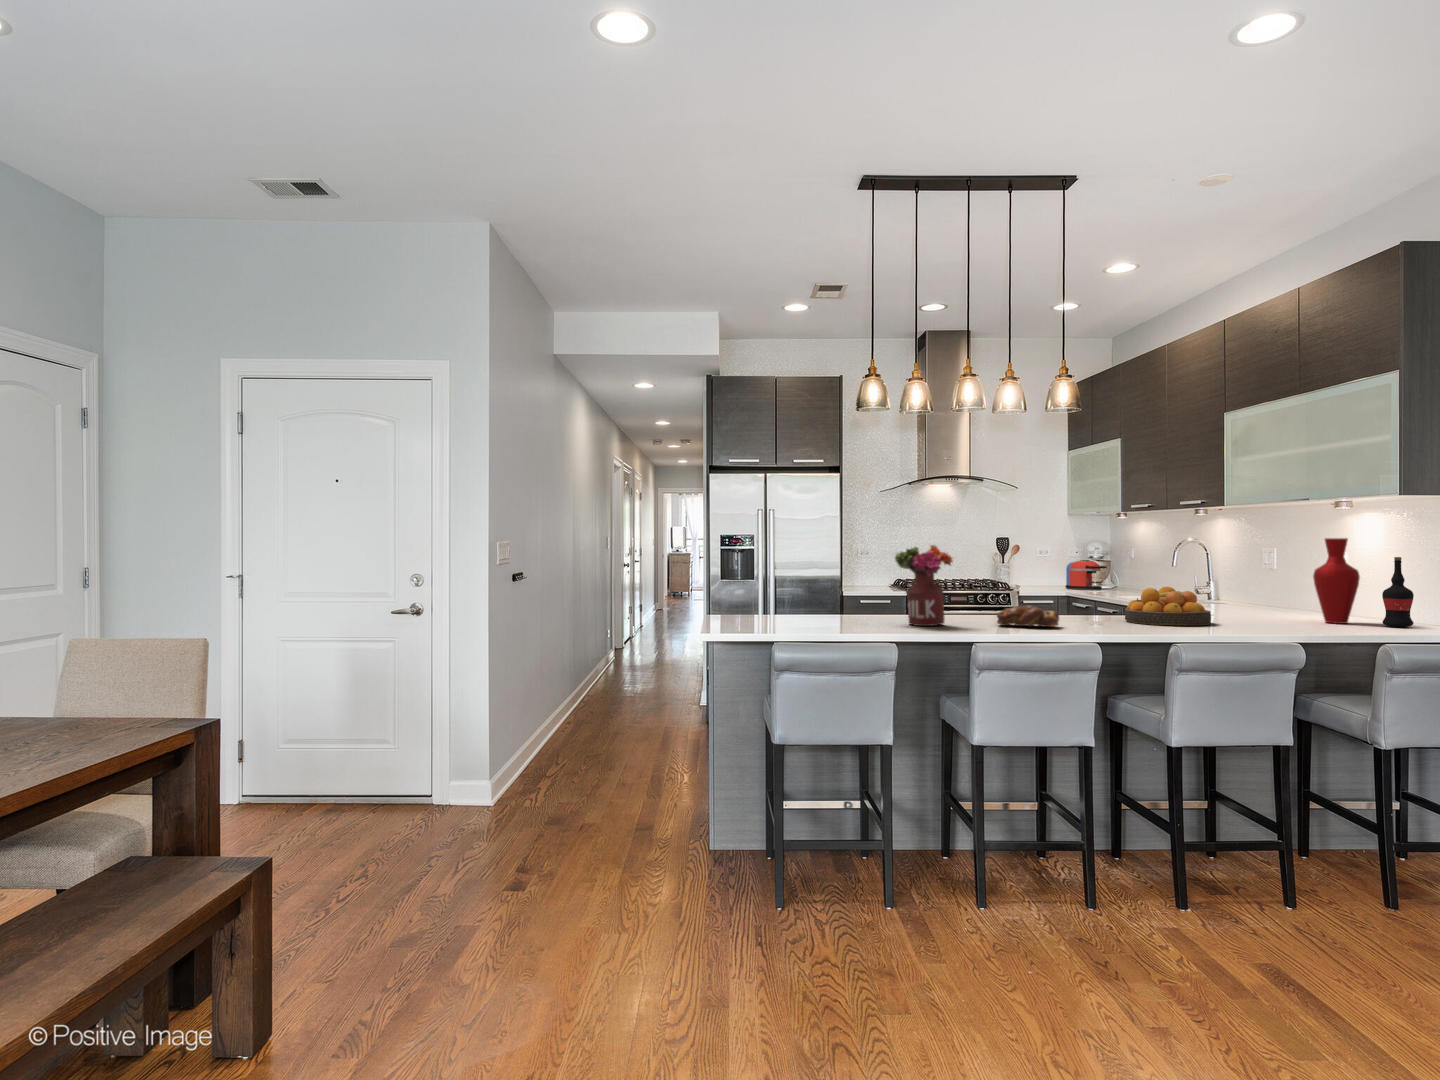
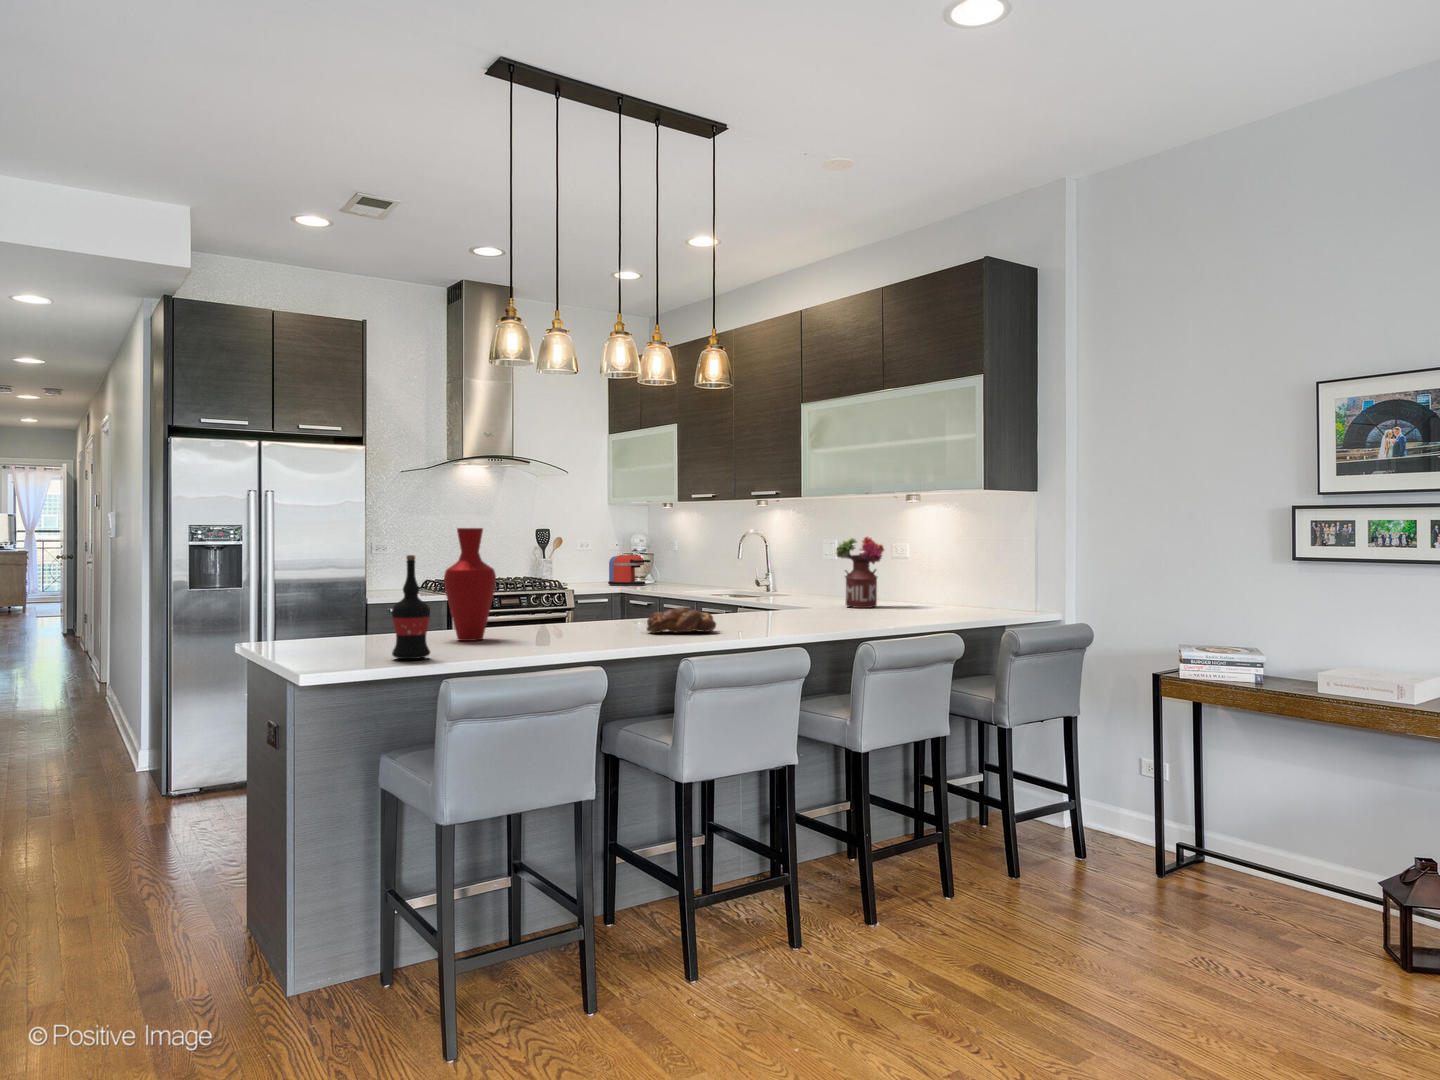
vase: present [1313,538,1360,624] -> present [444,528,496,641]
flower arrangement: present [895,545,953,626] -> present [836,537,884,608]
wine bottle: present [1382,557,1414,627] -> present [392,555,430,659]
fruit bowl: present [1125,587,1211,626] -> none [752,581,833,622]

